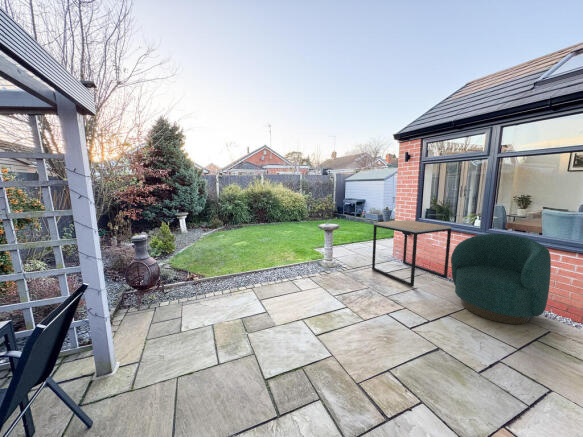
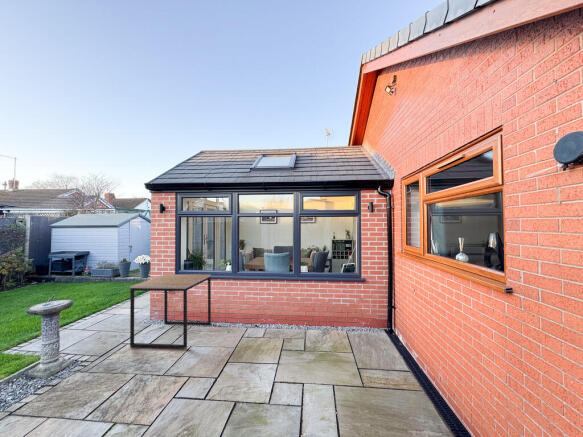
armchair: present [451,233,551,324] -> none [220,275,281,350]

